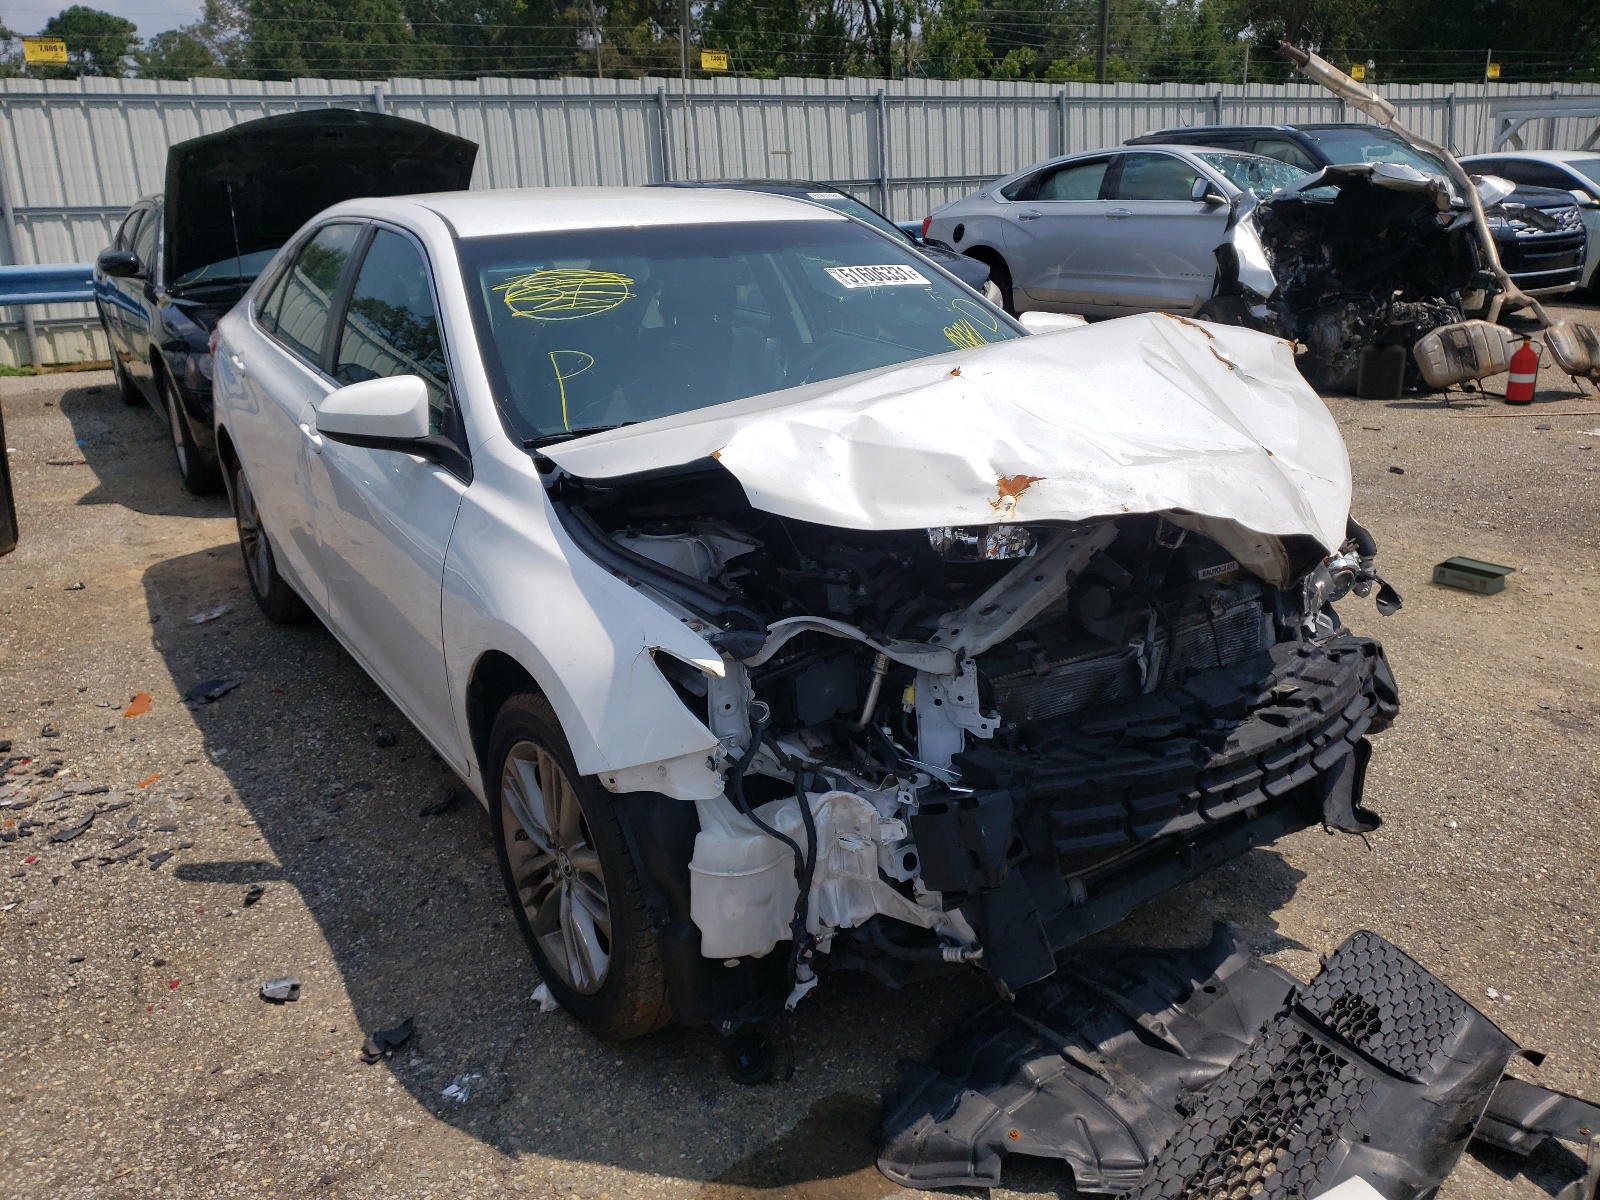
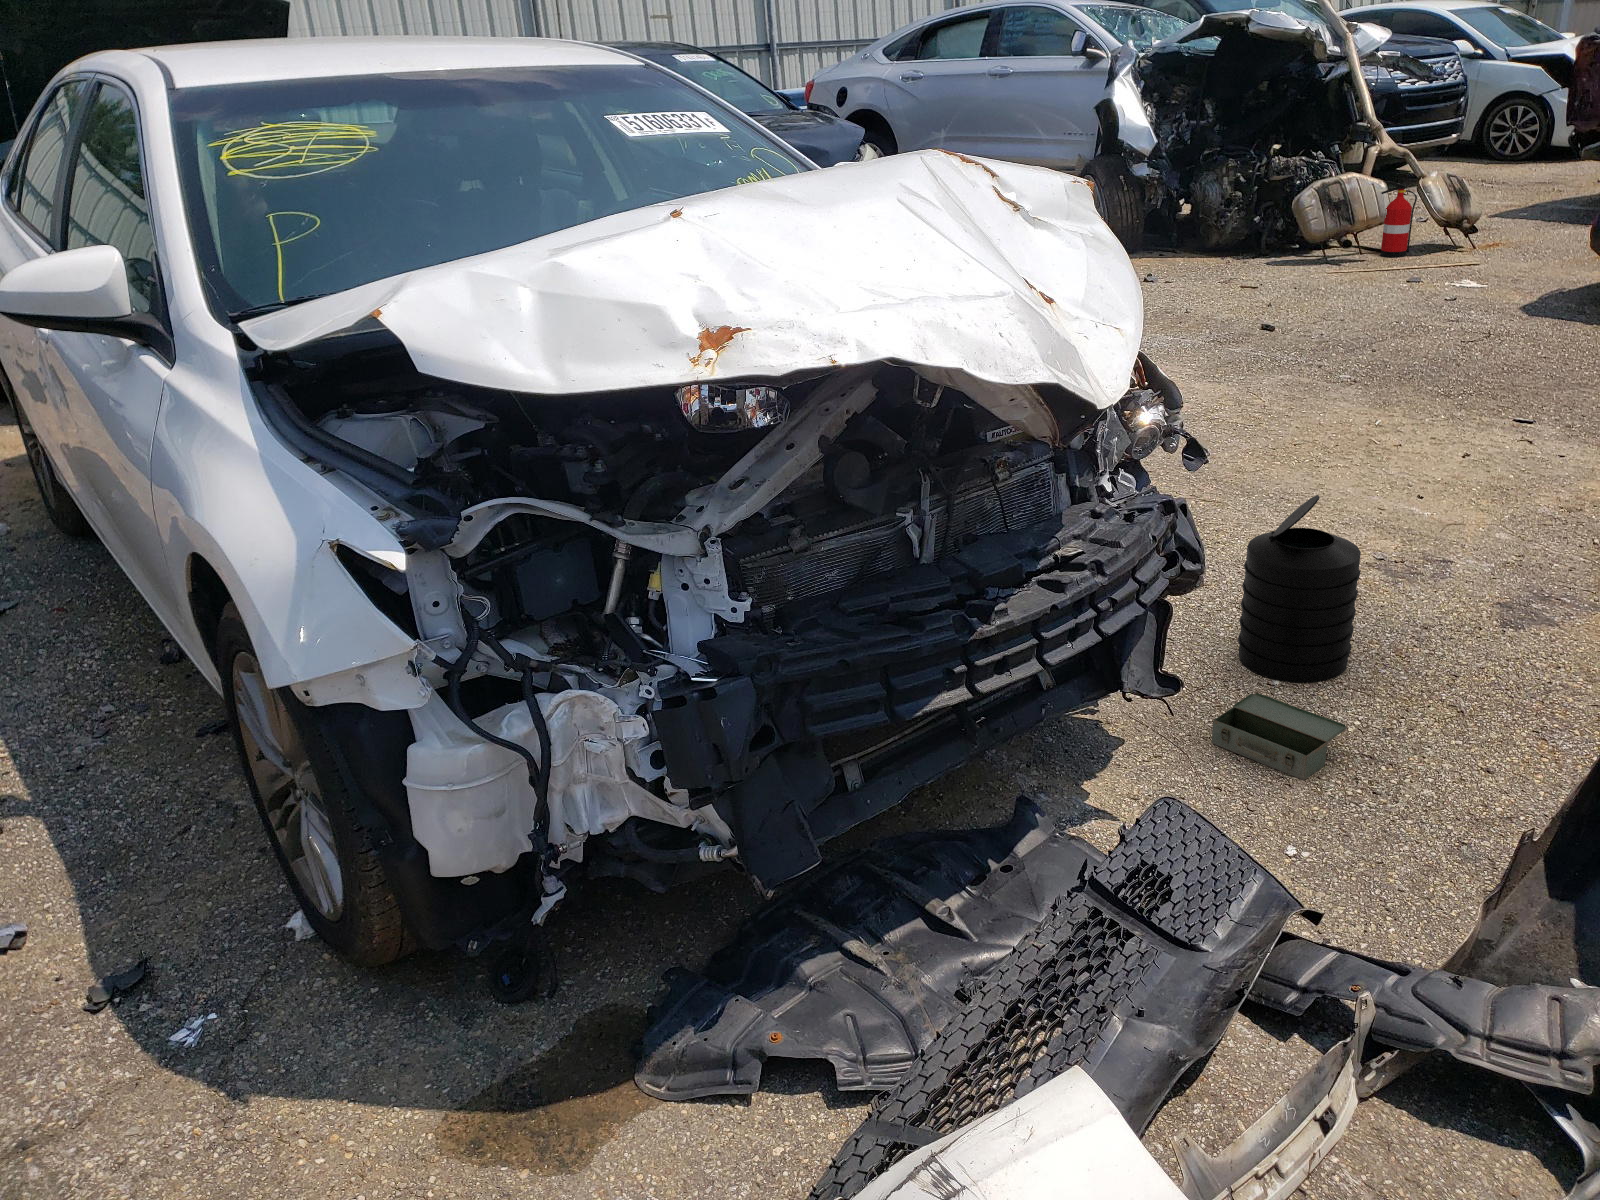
trash can: present [1357,343,1406,399] -> present [1238,495,1361,683]
toolbox: present [1432,556,1516,595] -> present [1212,693,1347,780]

